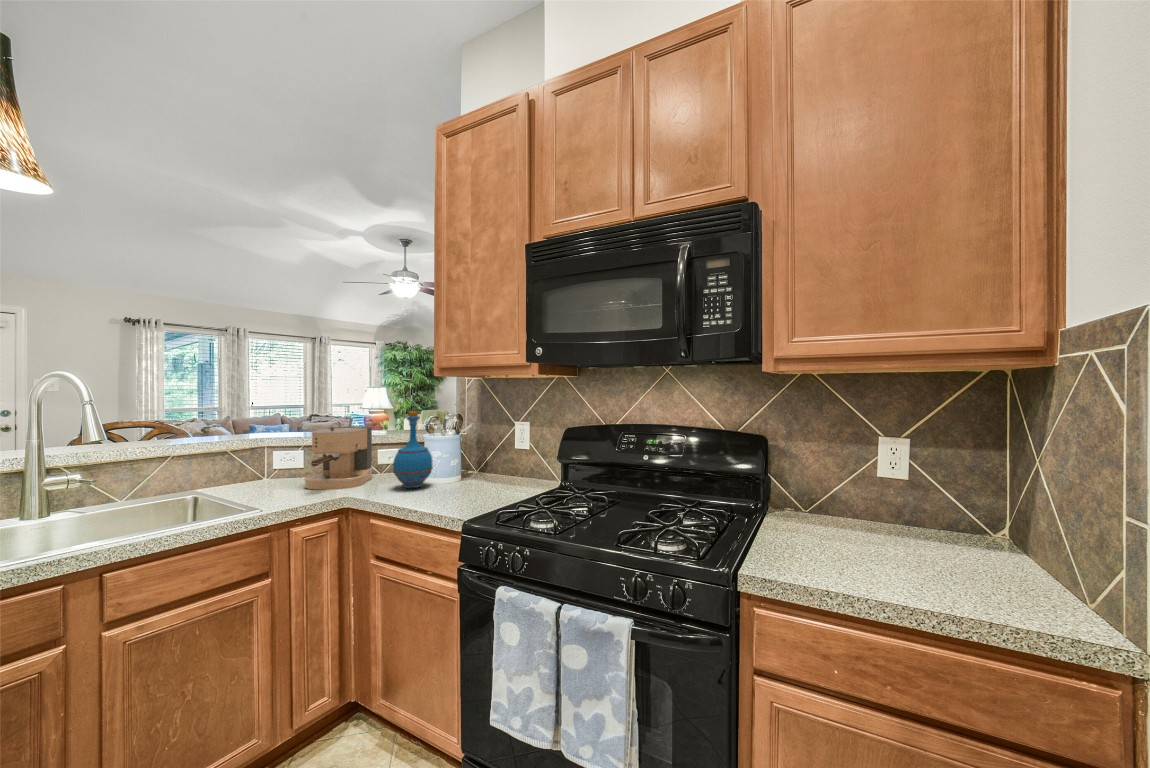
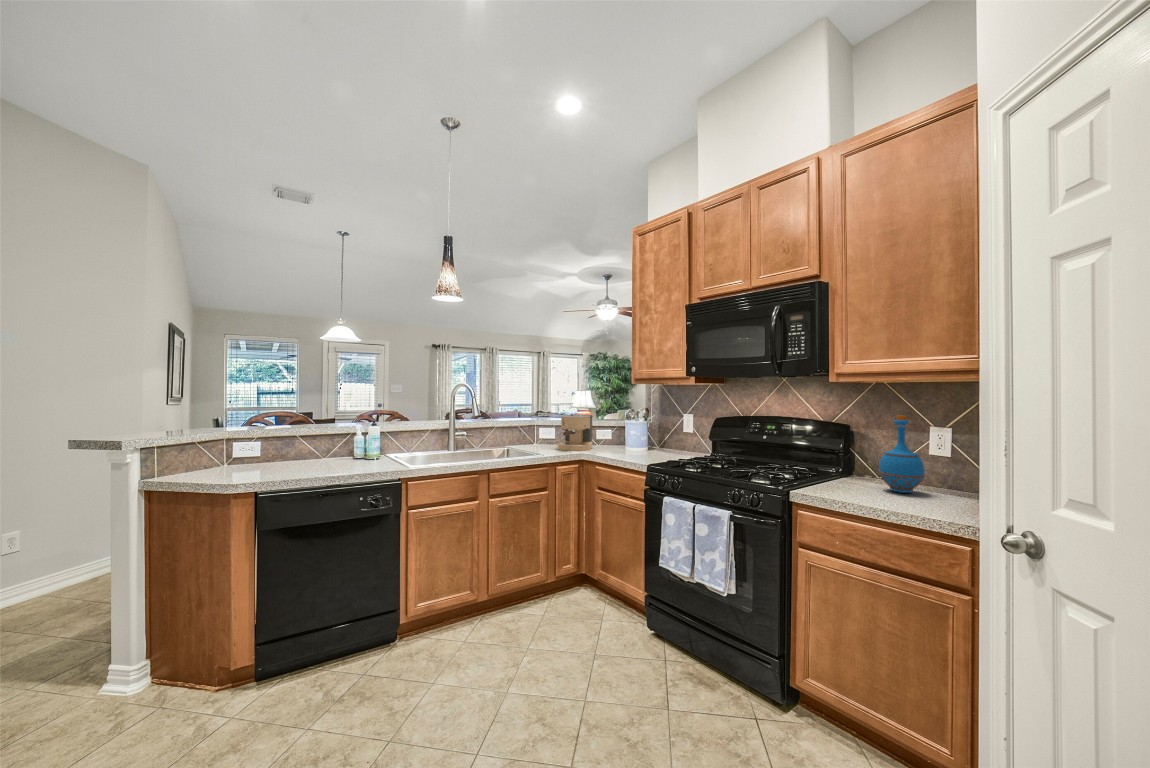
bottle: present [393,412,433,488] -> present [879,416,925,493]

